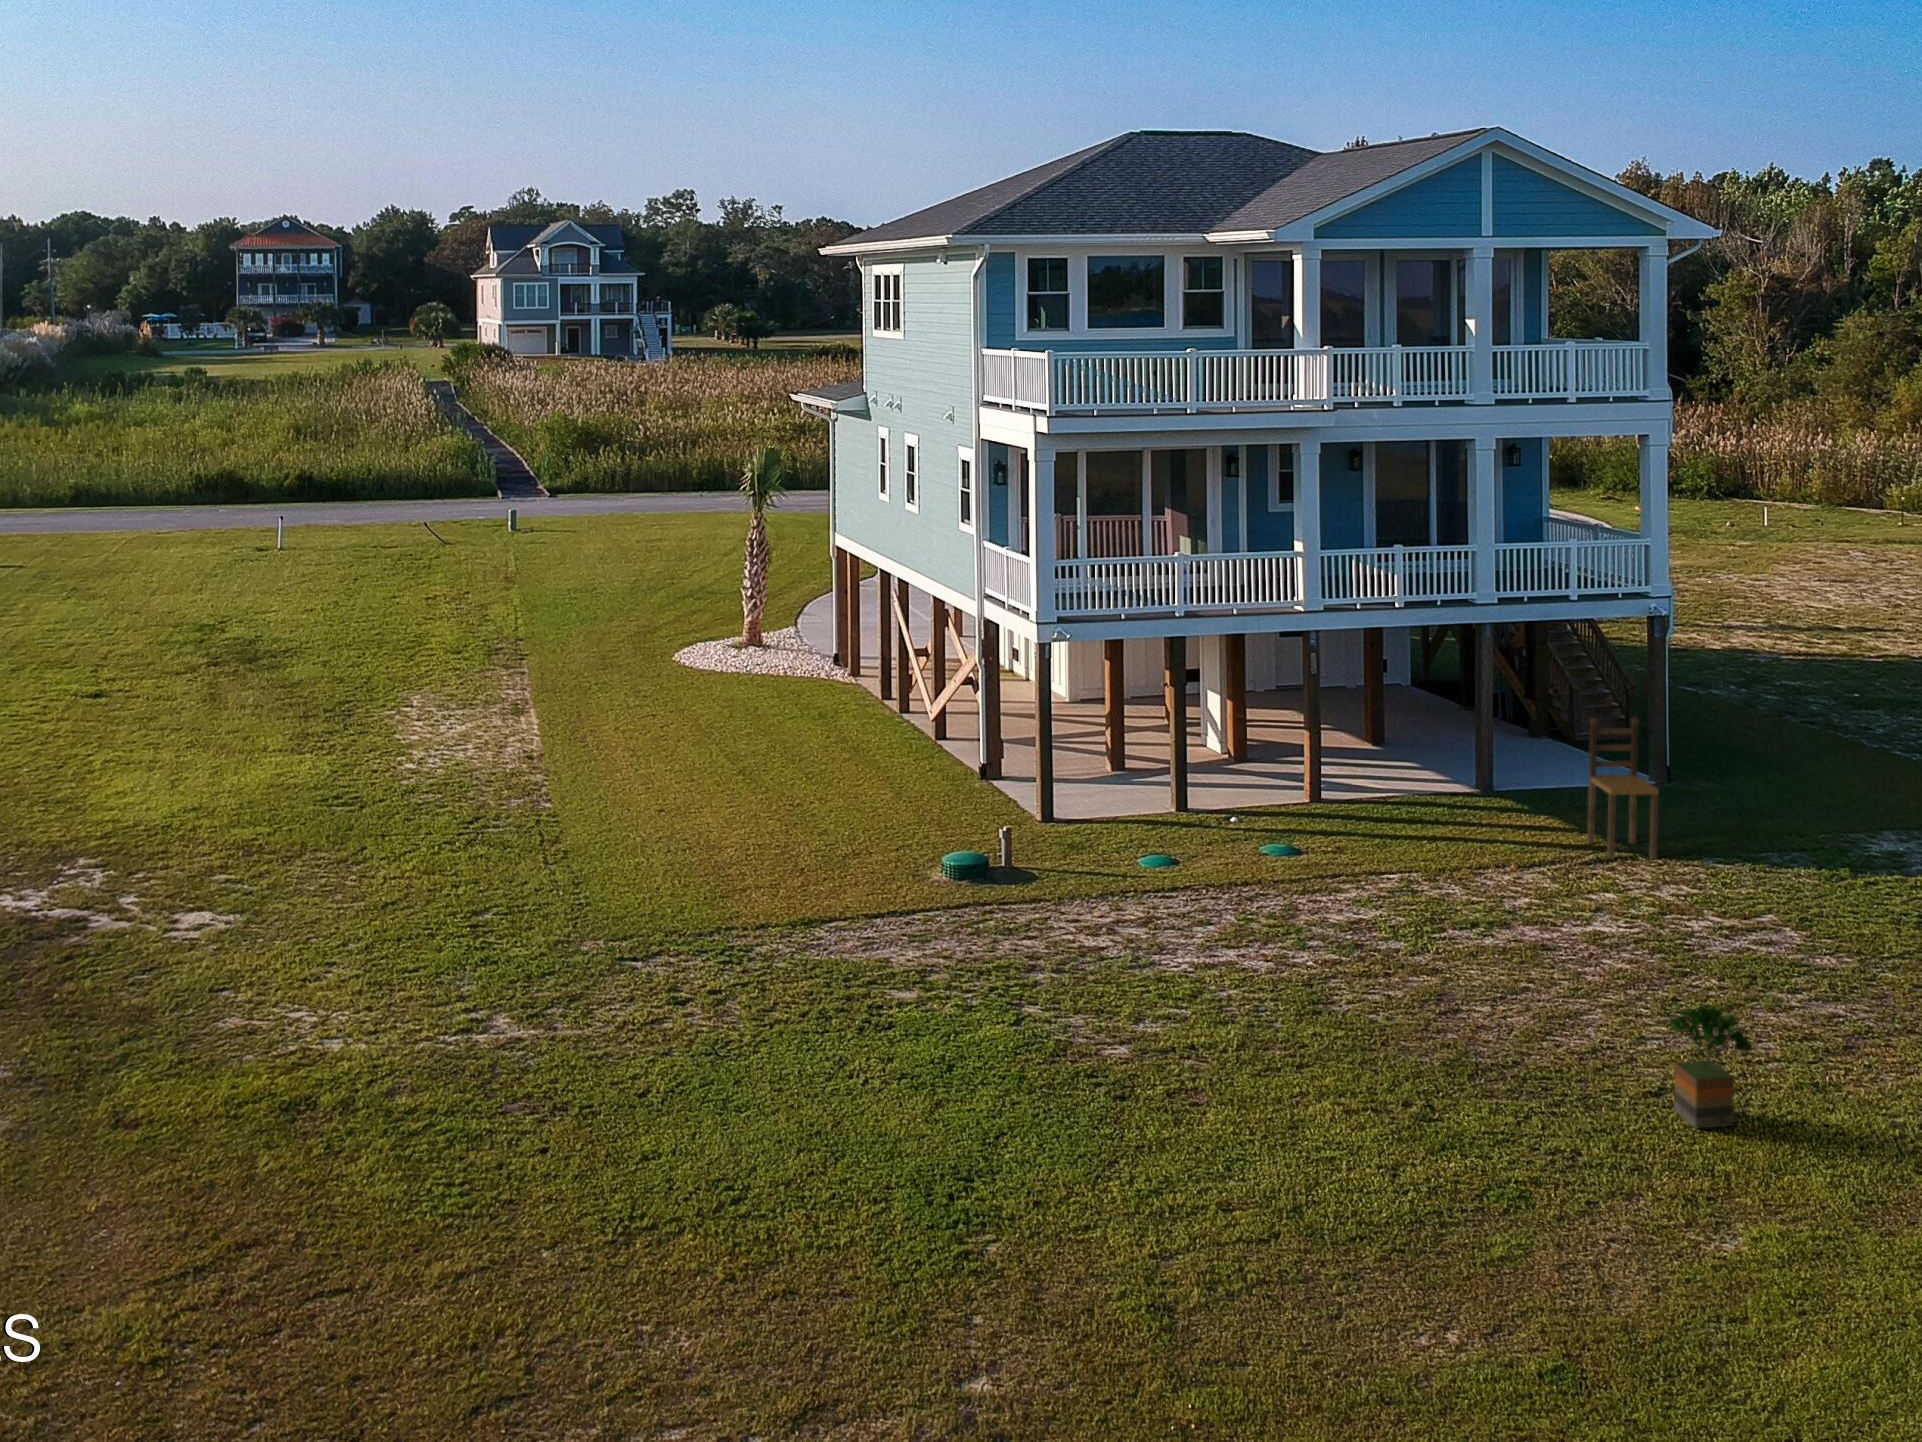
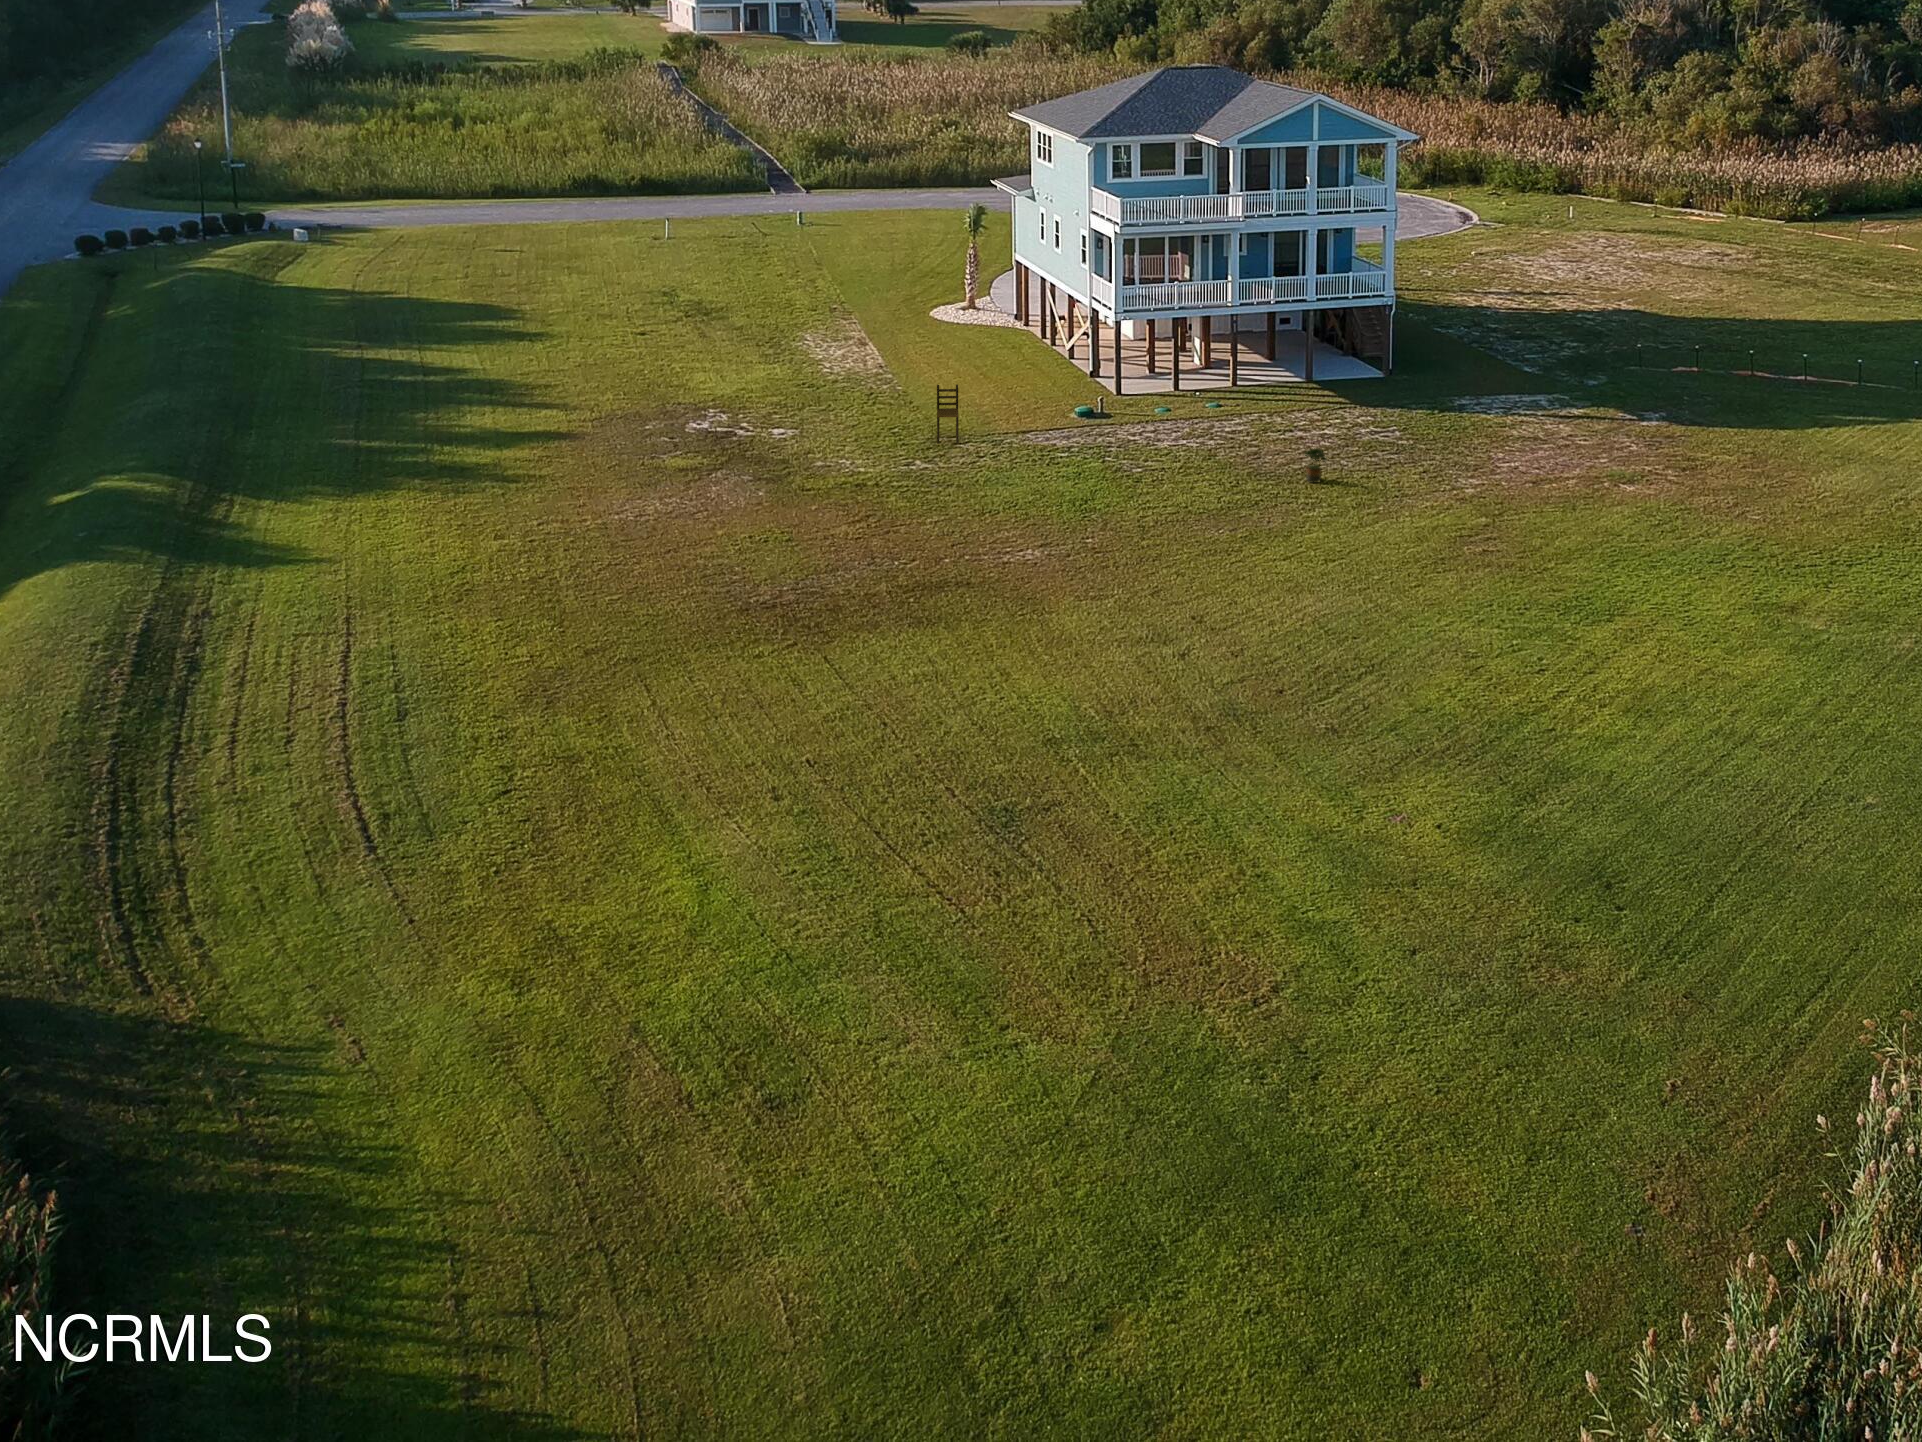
chair: present [1587,717,1658,859] -> present [937,384,959,444]

